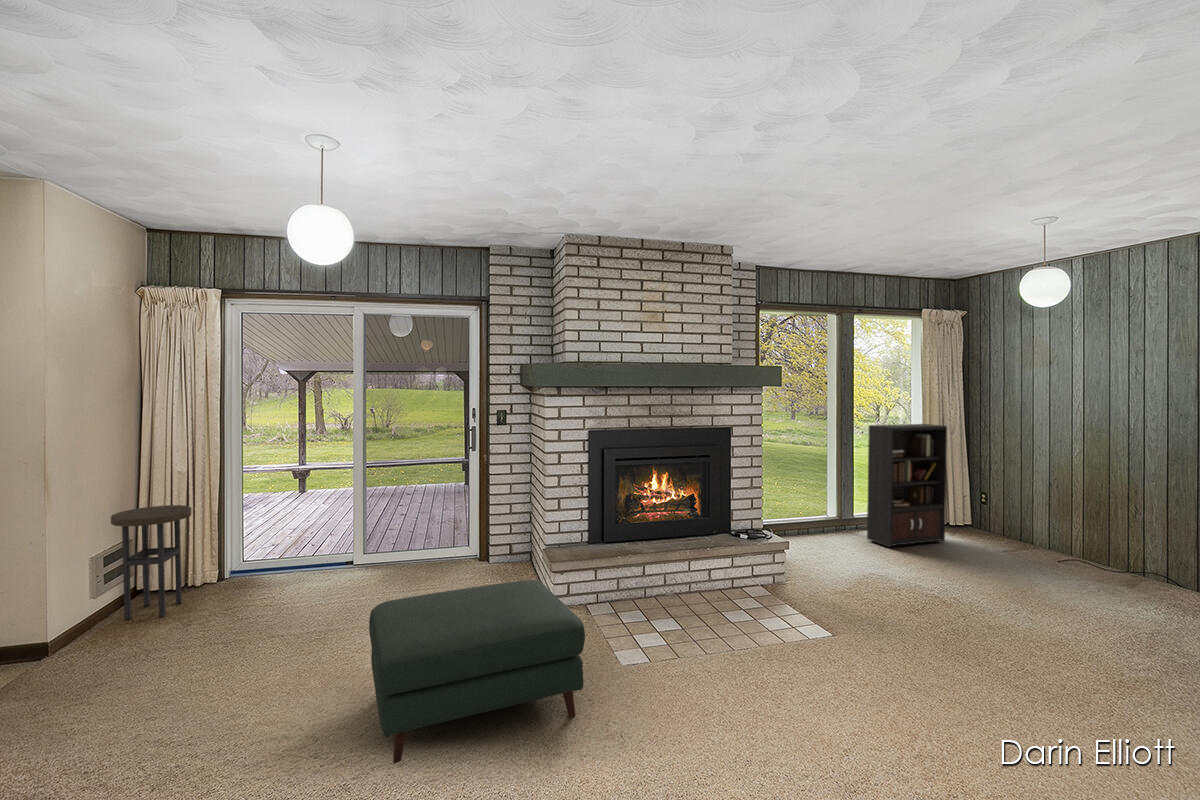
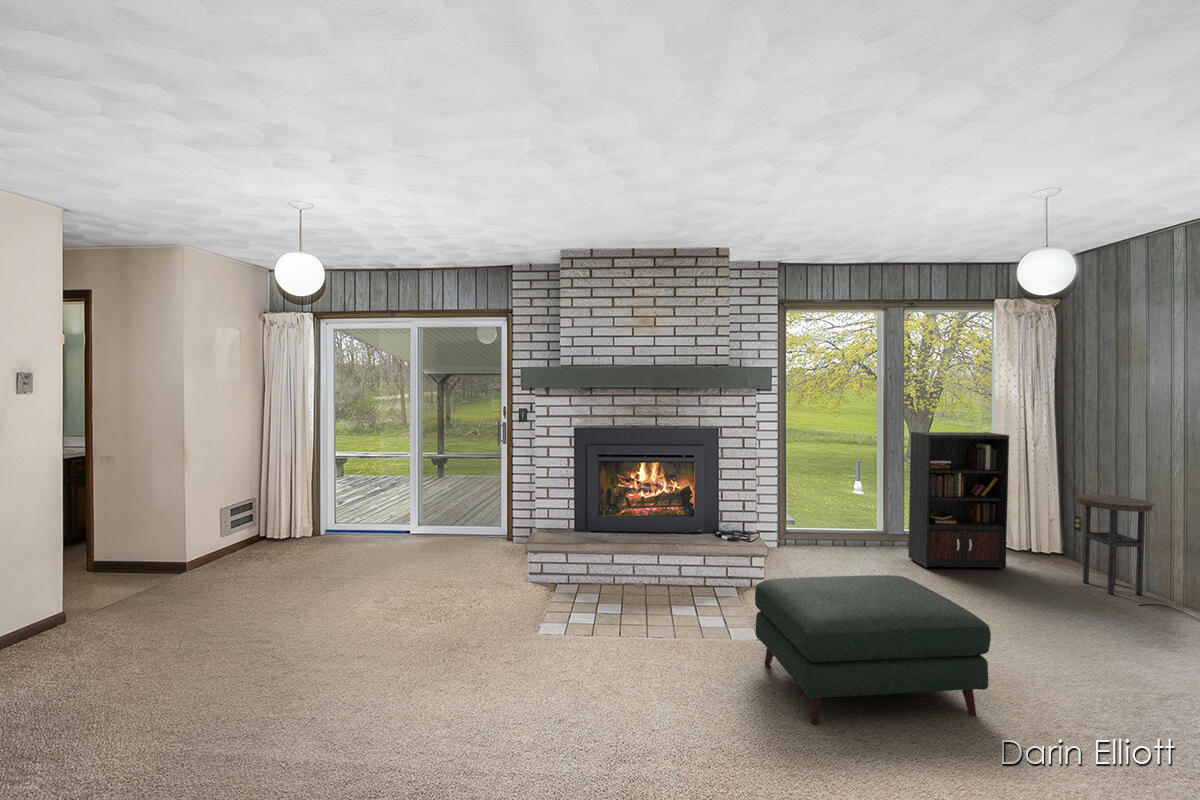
side table: present [111,505,191,620] -> present [1076,494,1152,595]
ottoman: present [369,580,585,763] -> present [755,575,991,725]

